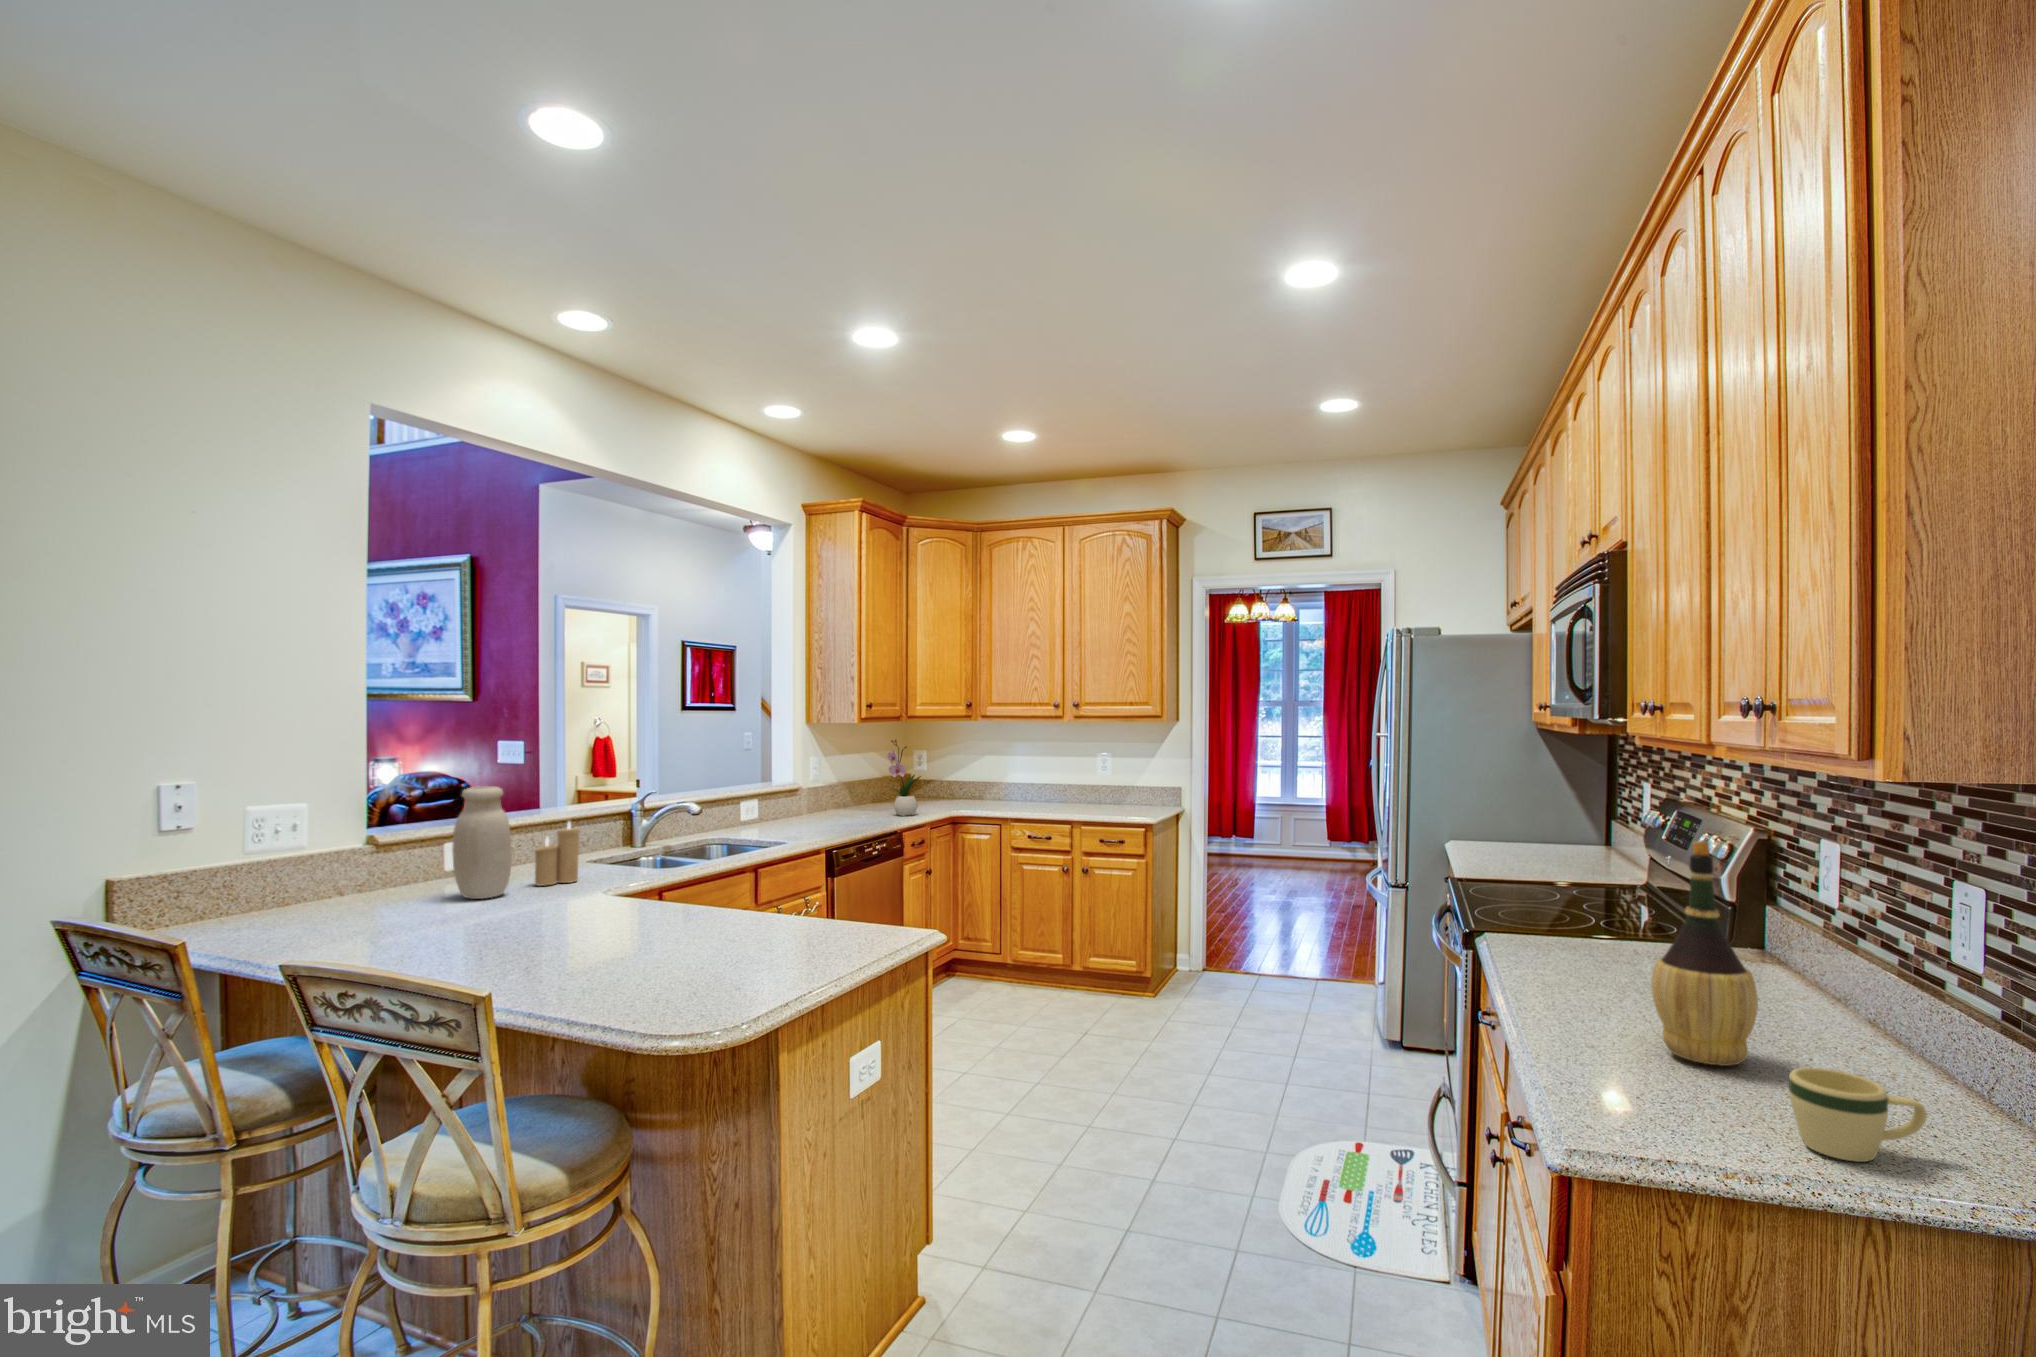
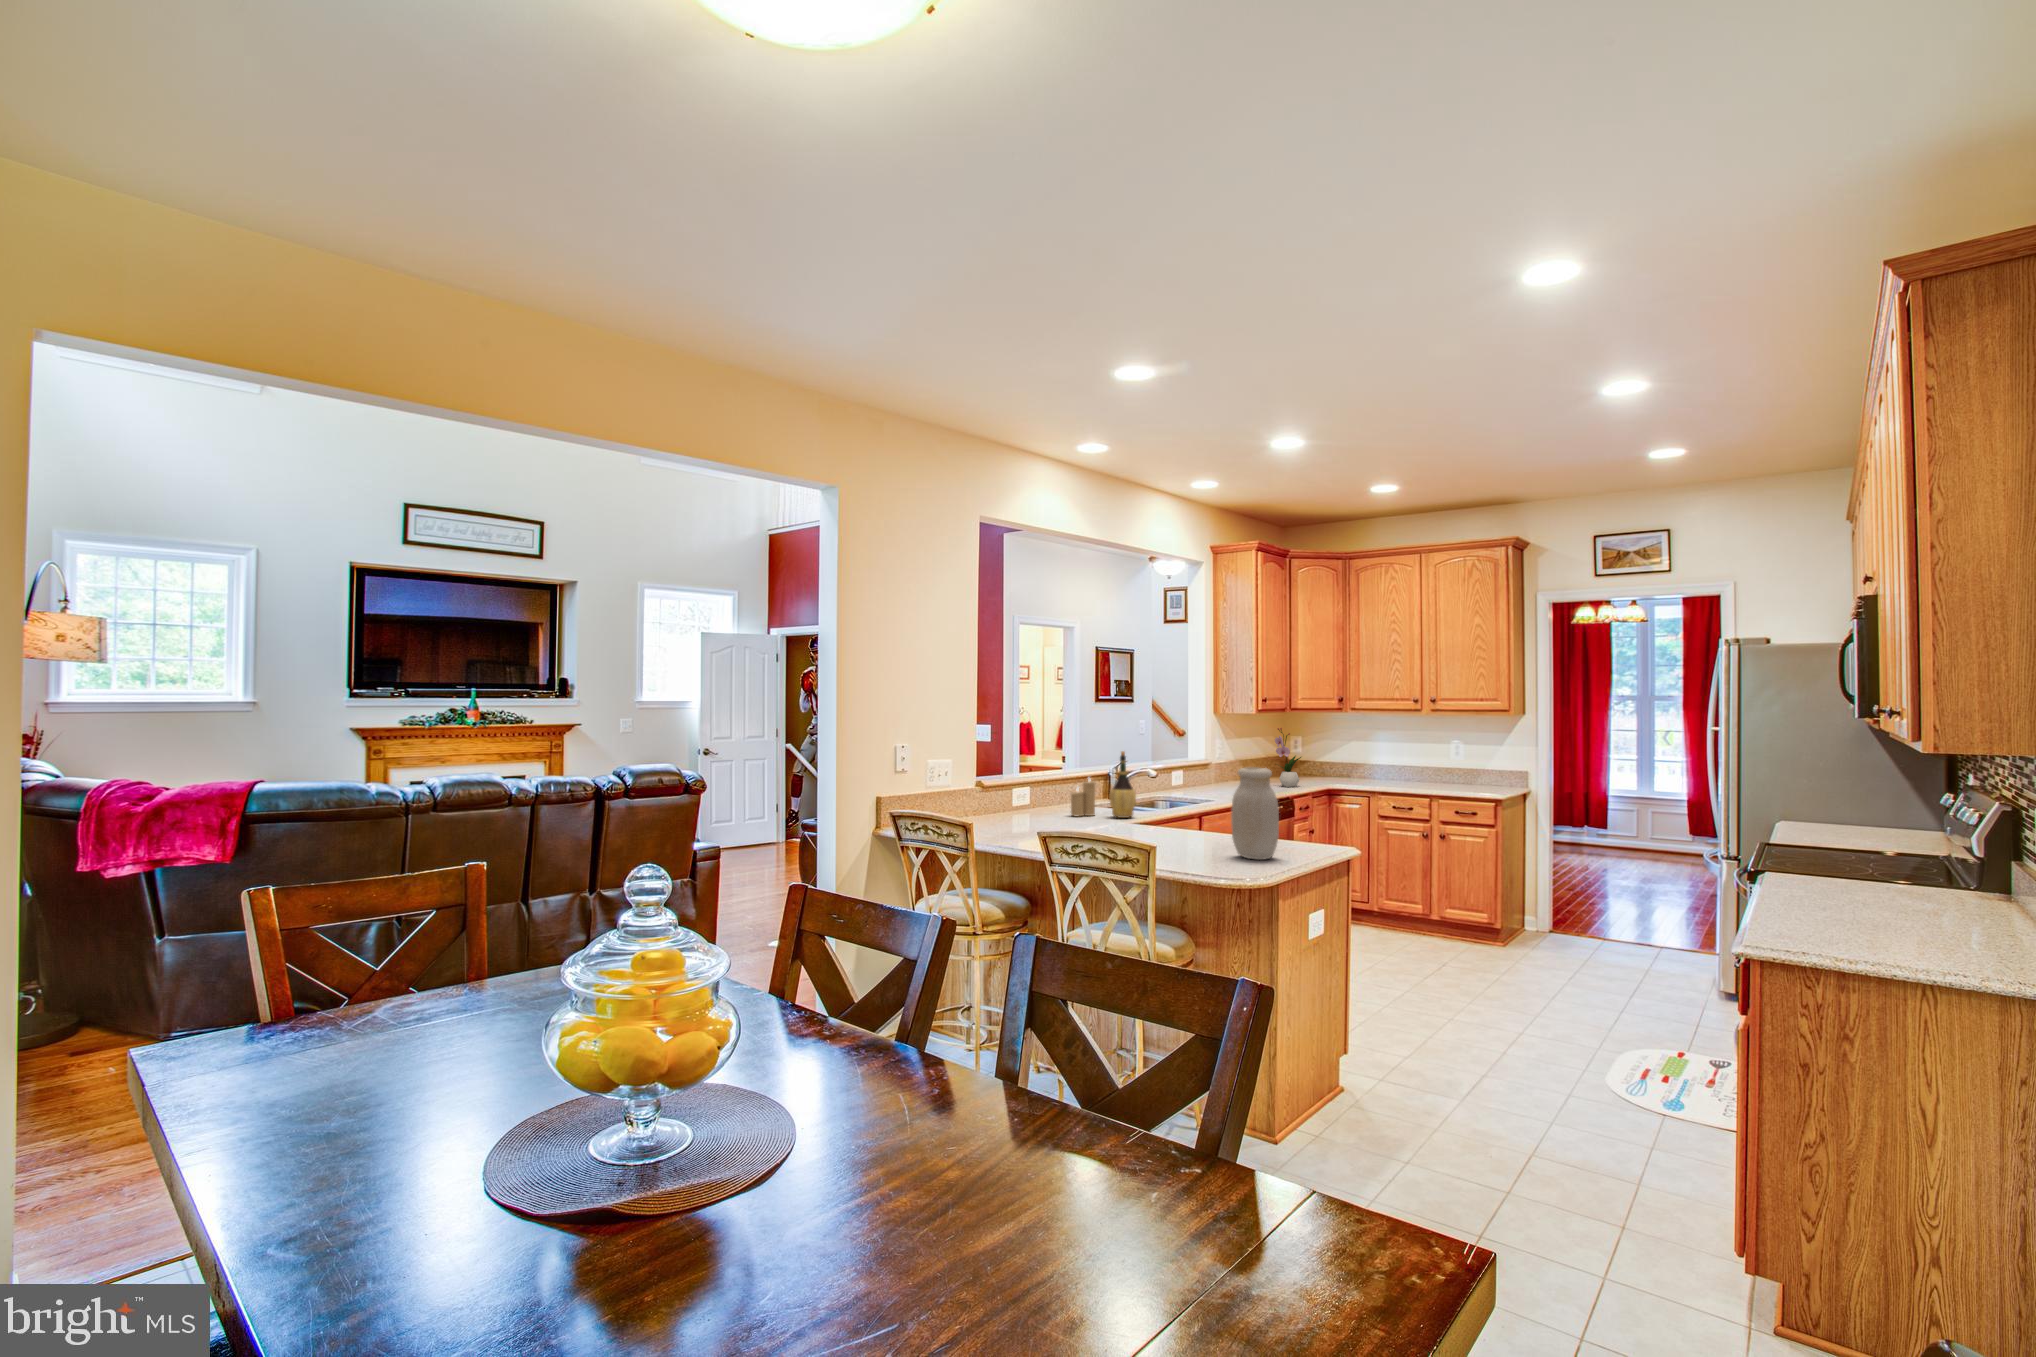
jar: present [452,786,512,899] -> present [1231,767,1279,860]
wine bottle: present [1651,841,1758,1066] -> present [1109,751,1136,818]
mug: present [1789,1068,1927,1162] -> none [1886,911,1965,955]

